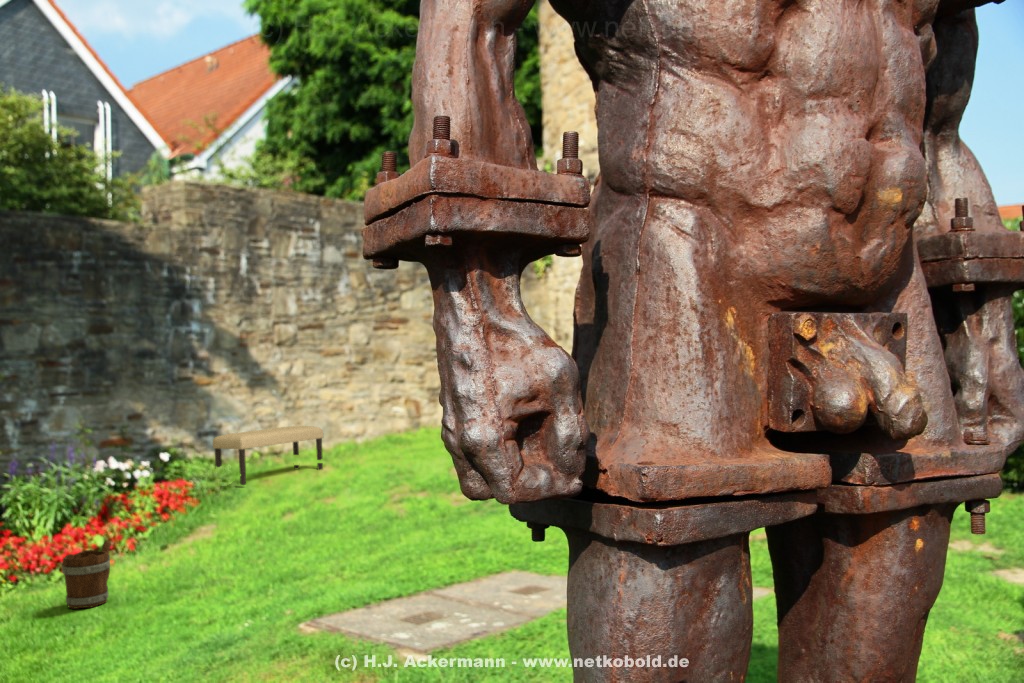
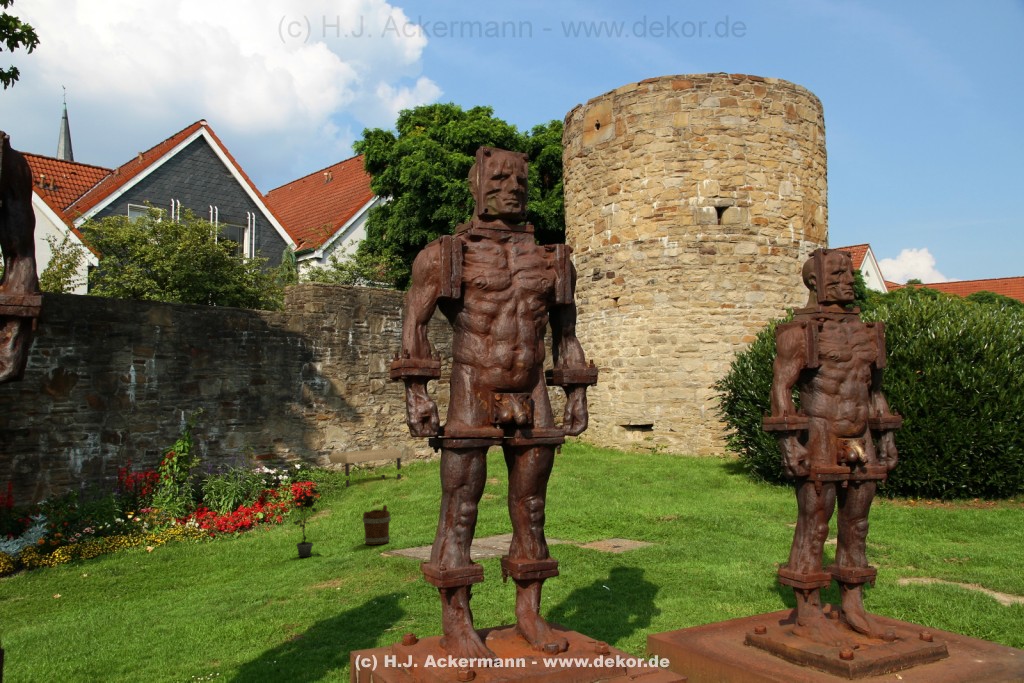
potted plant: none [130,504,188,632] -> present [293,485,319,557]
bucket: present [62,541,111,609] -> present [363,505,391,545]

